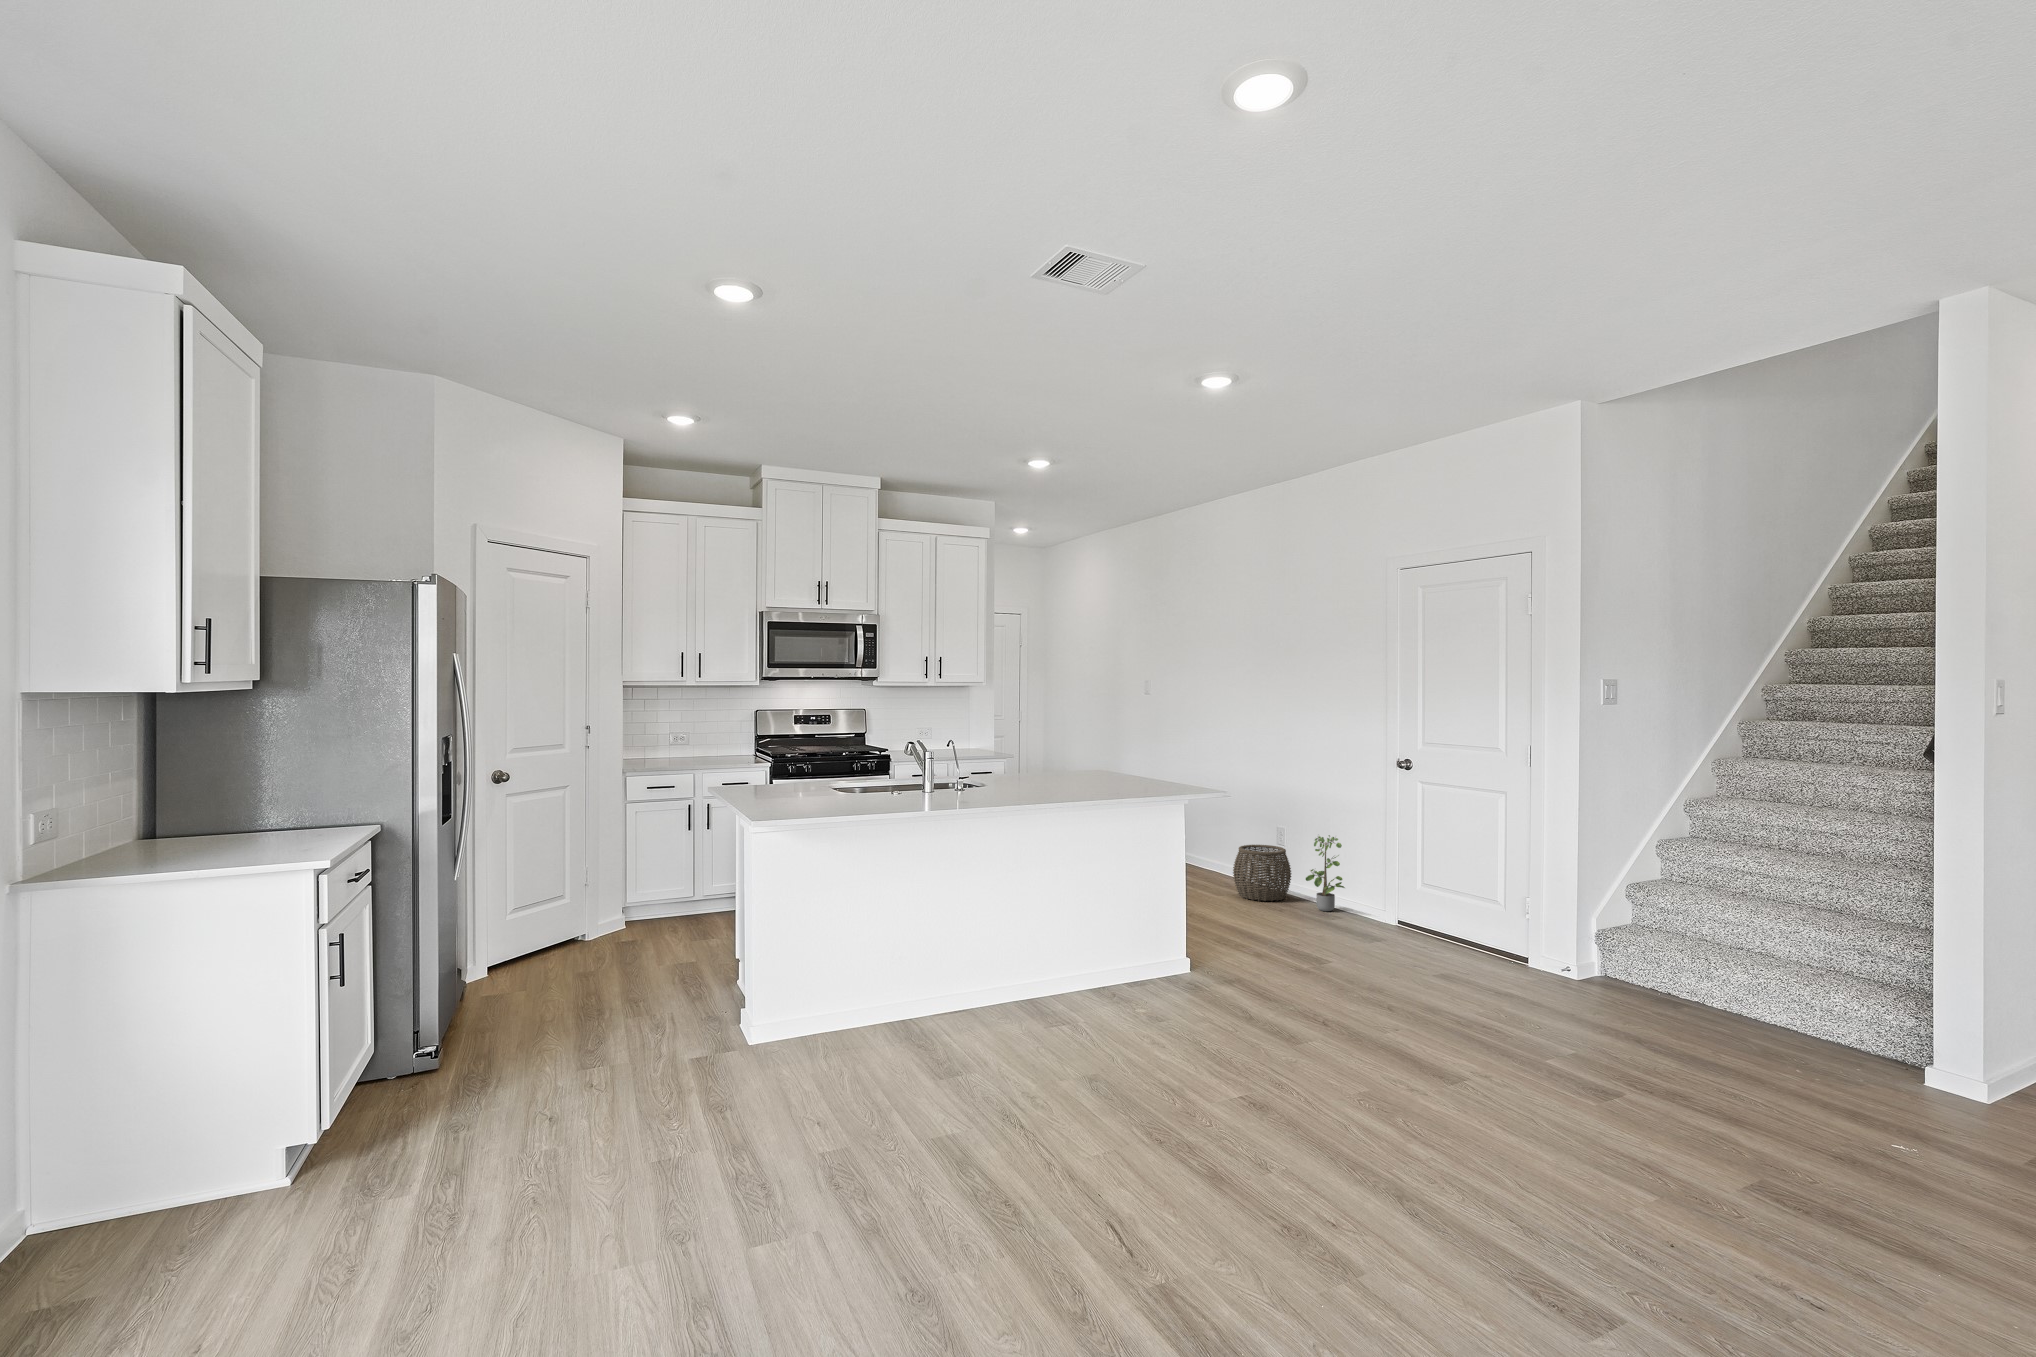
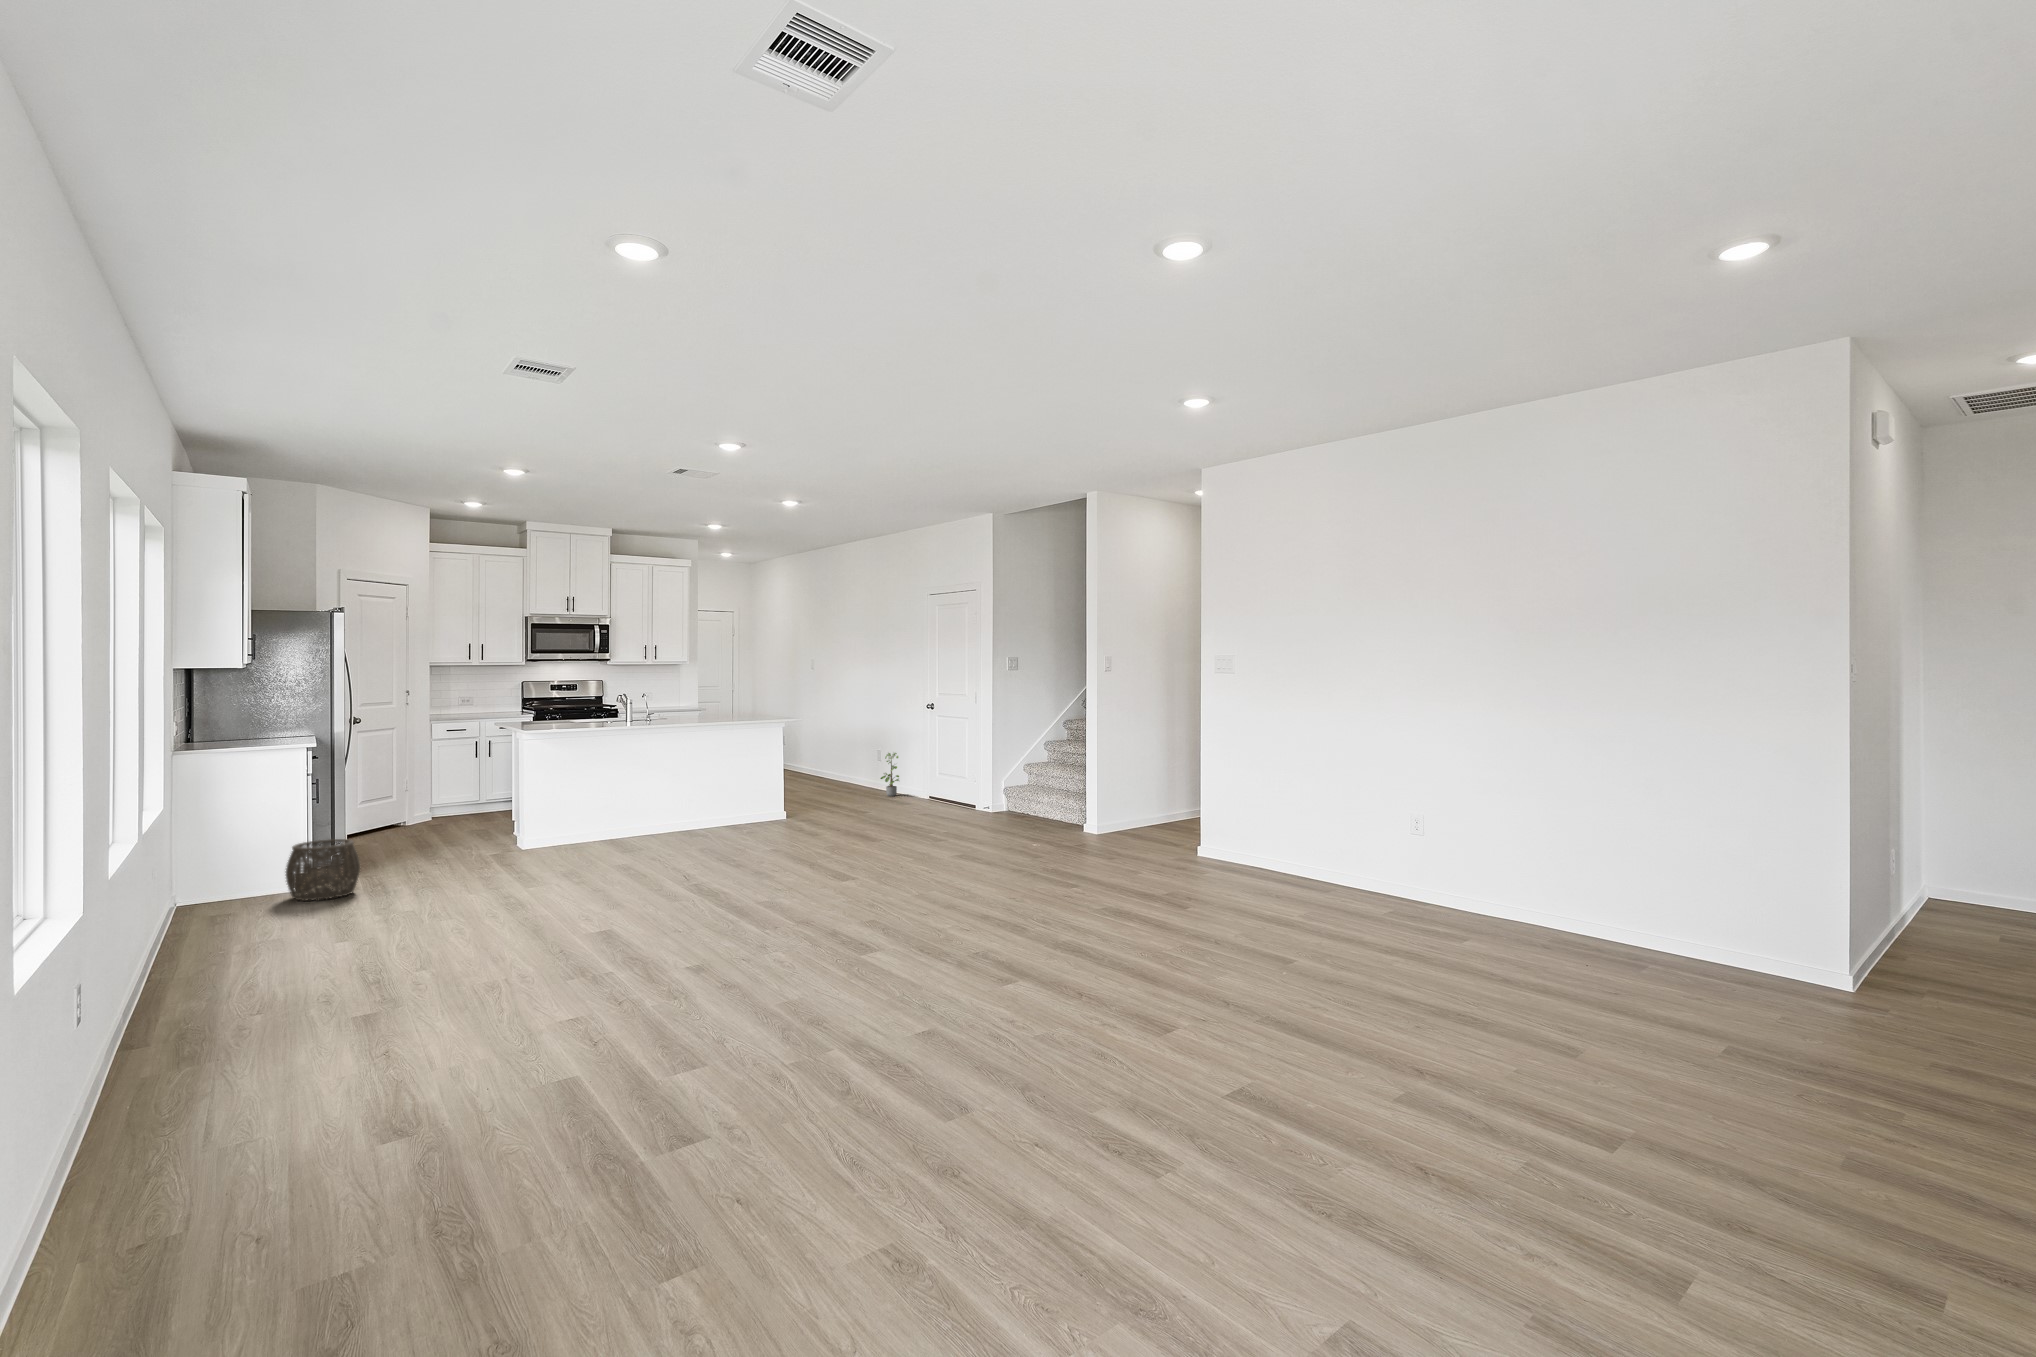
woven basket: present [1233,845,1291,901] -> present [286,839,360,901]

